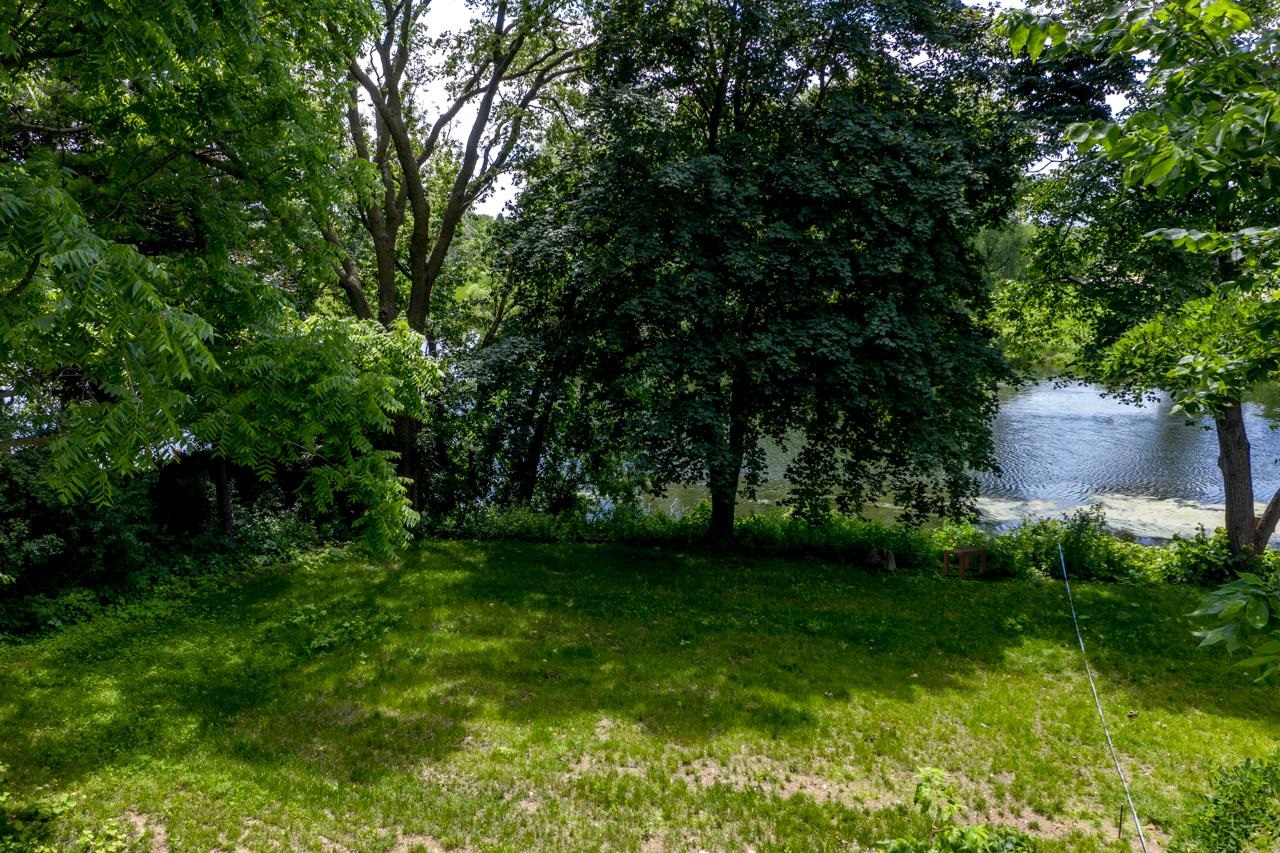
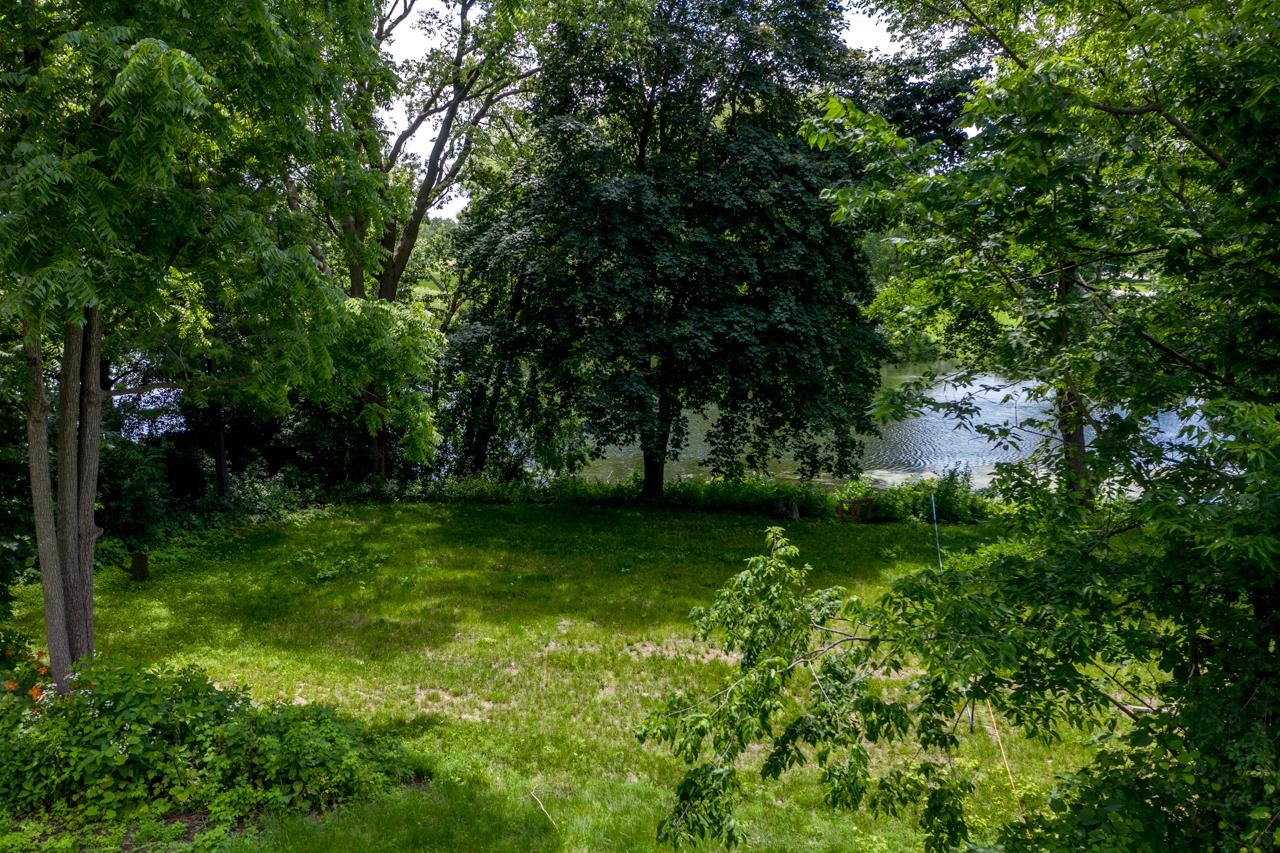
watering can: none [82,592,138,631] -> present [107,546,149,580]

